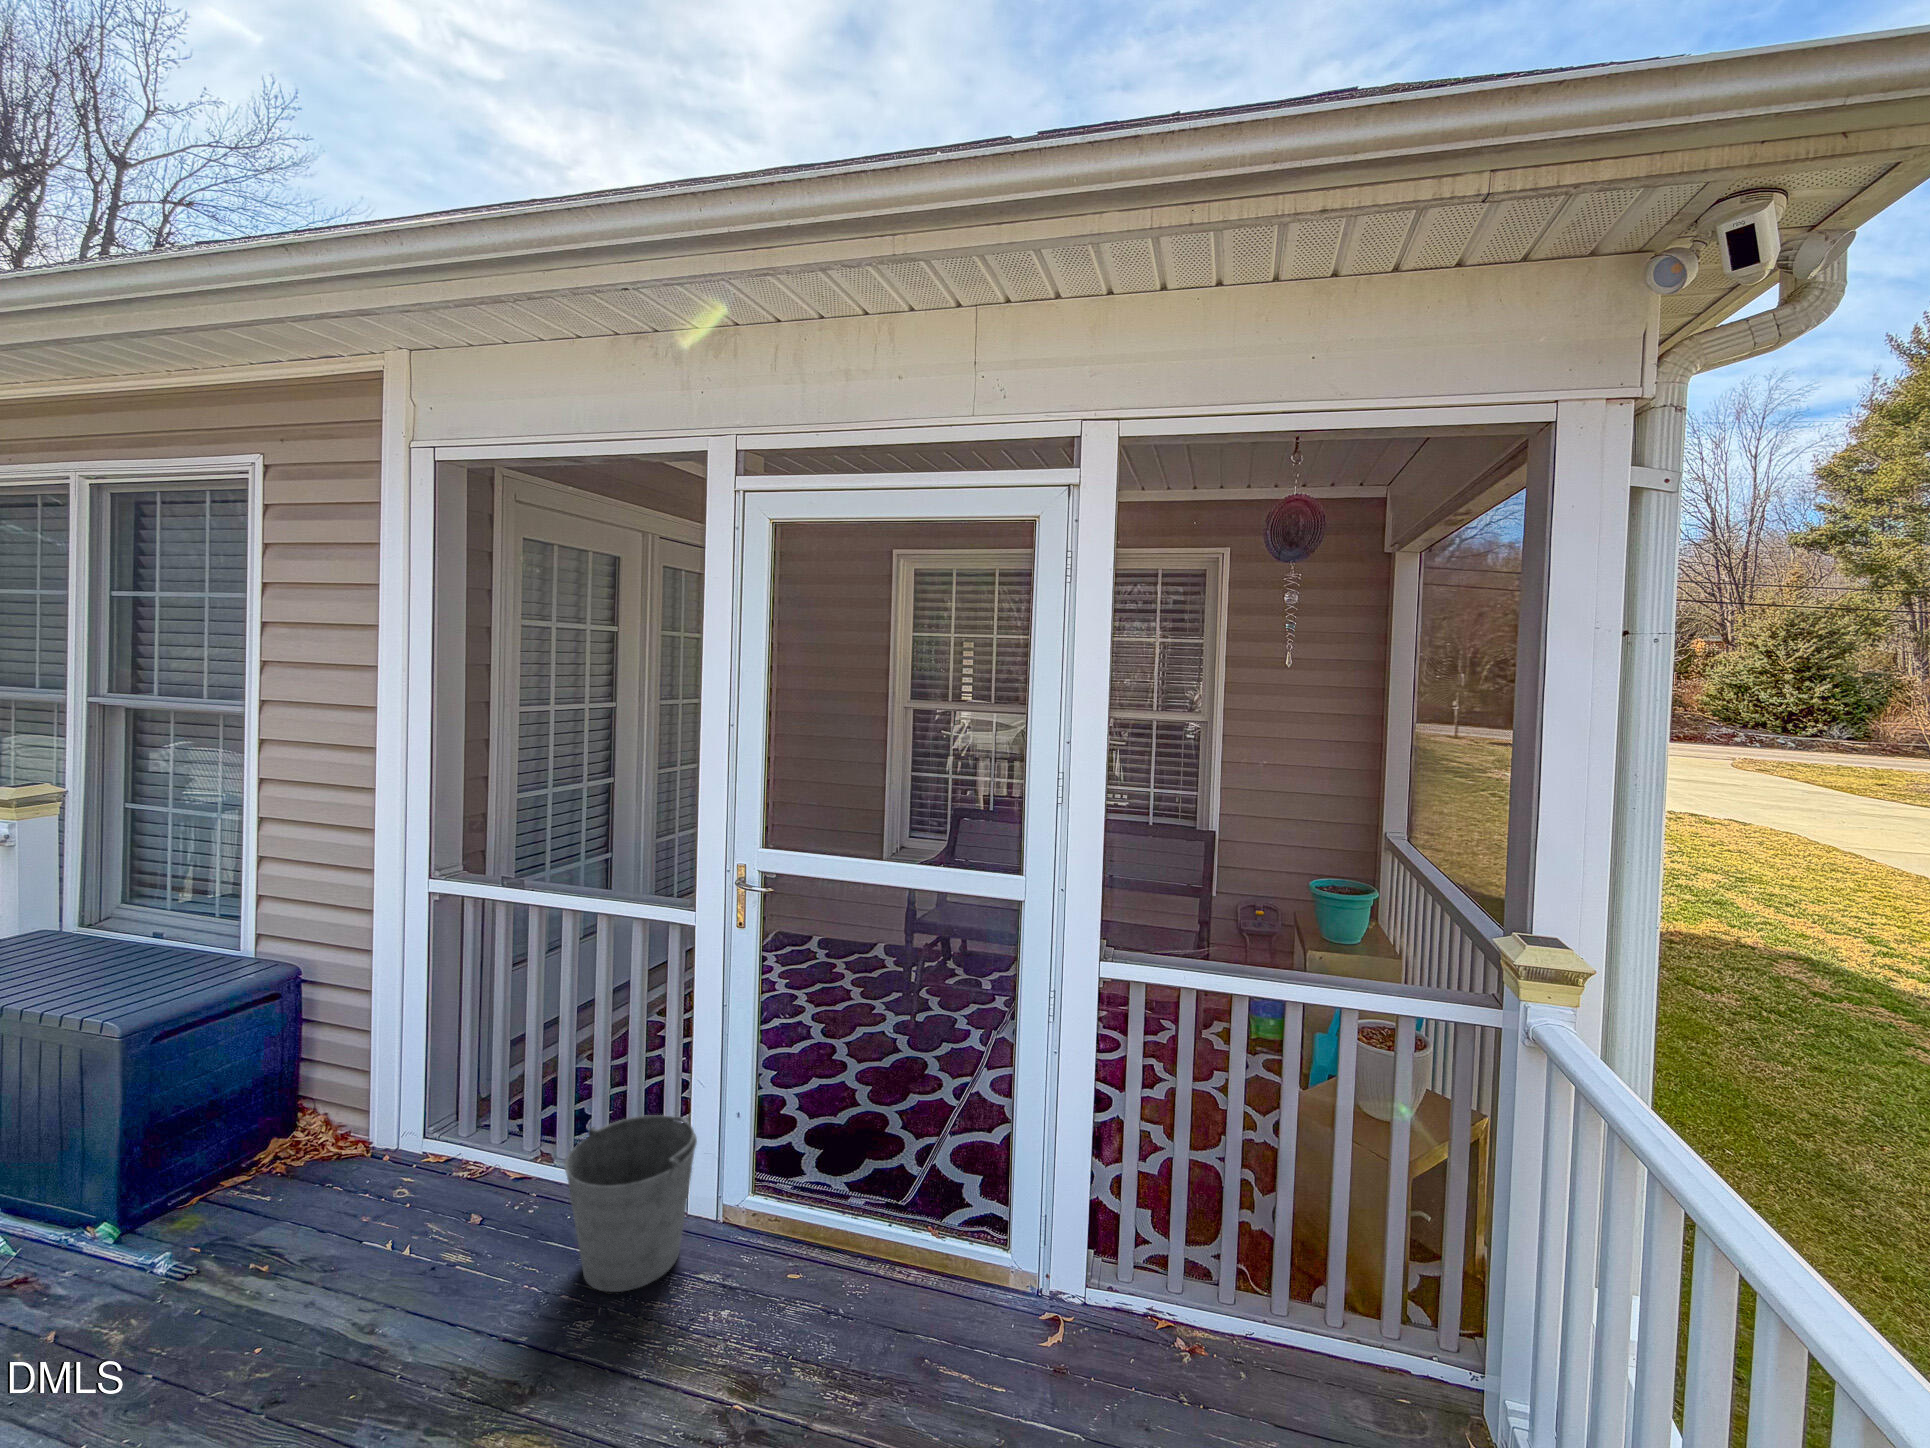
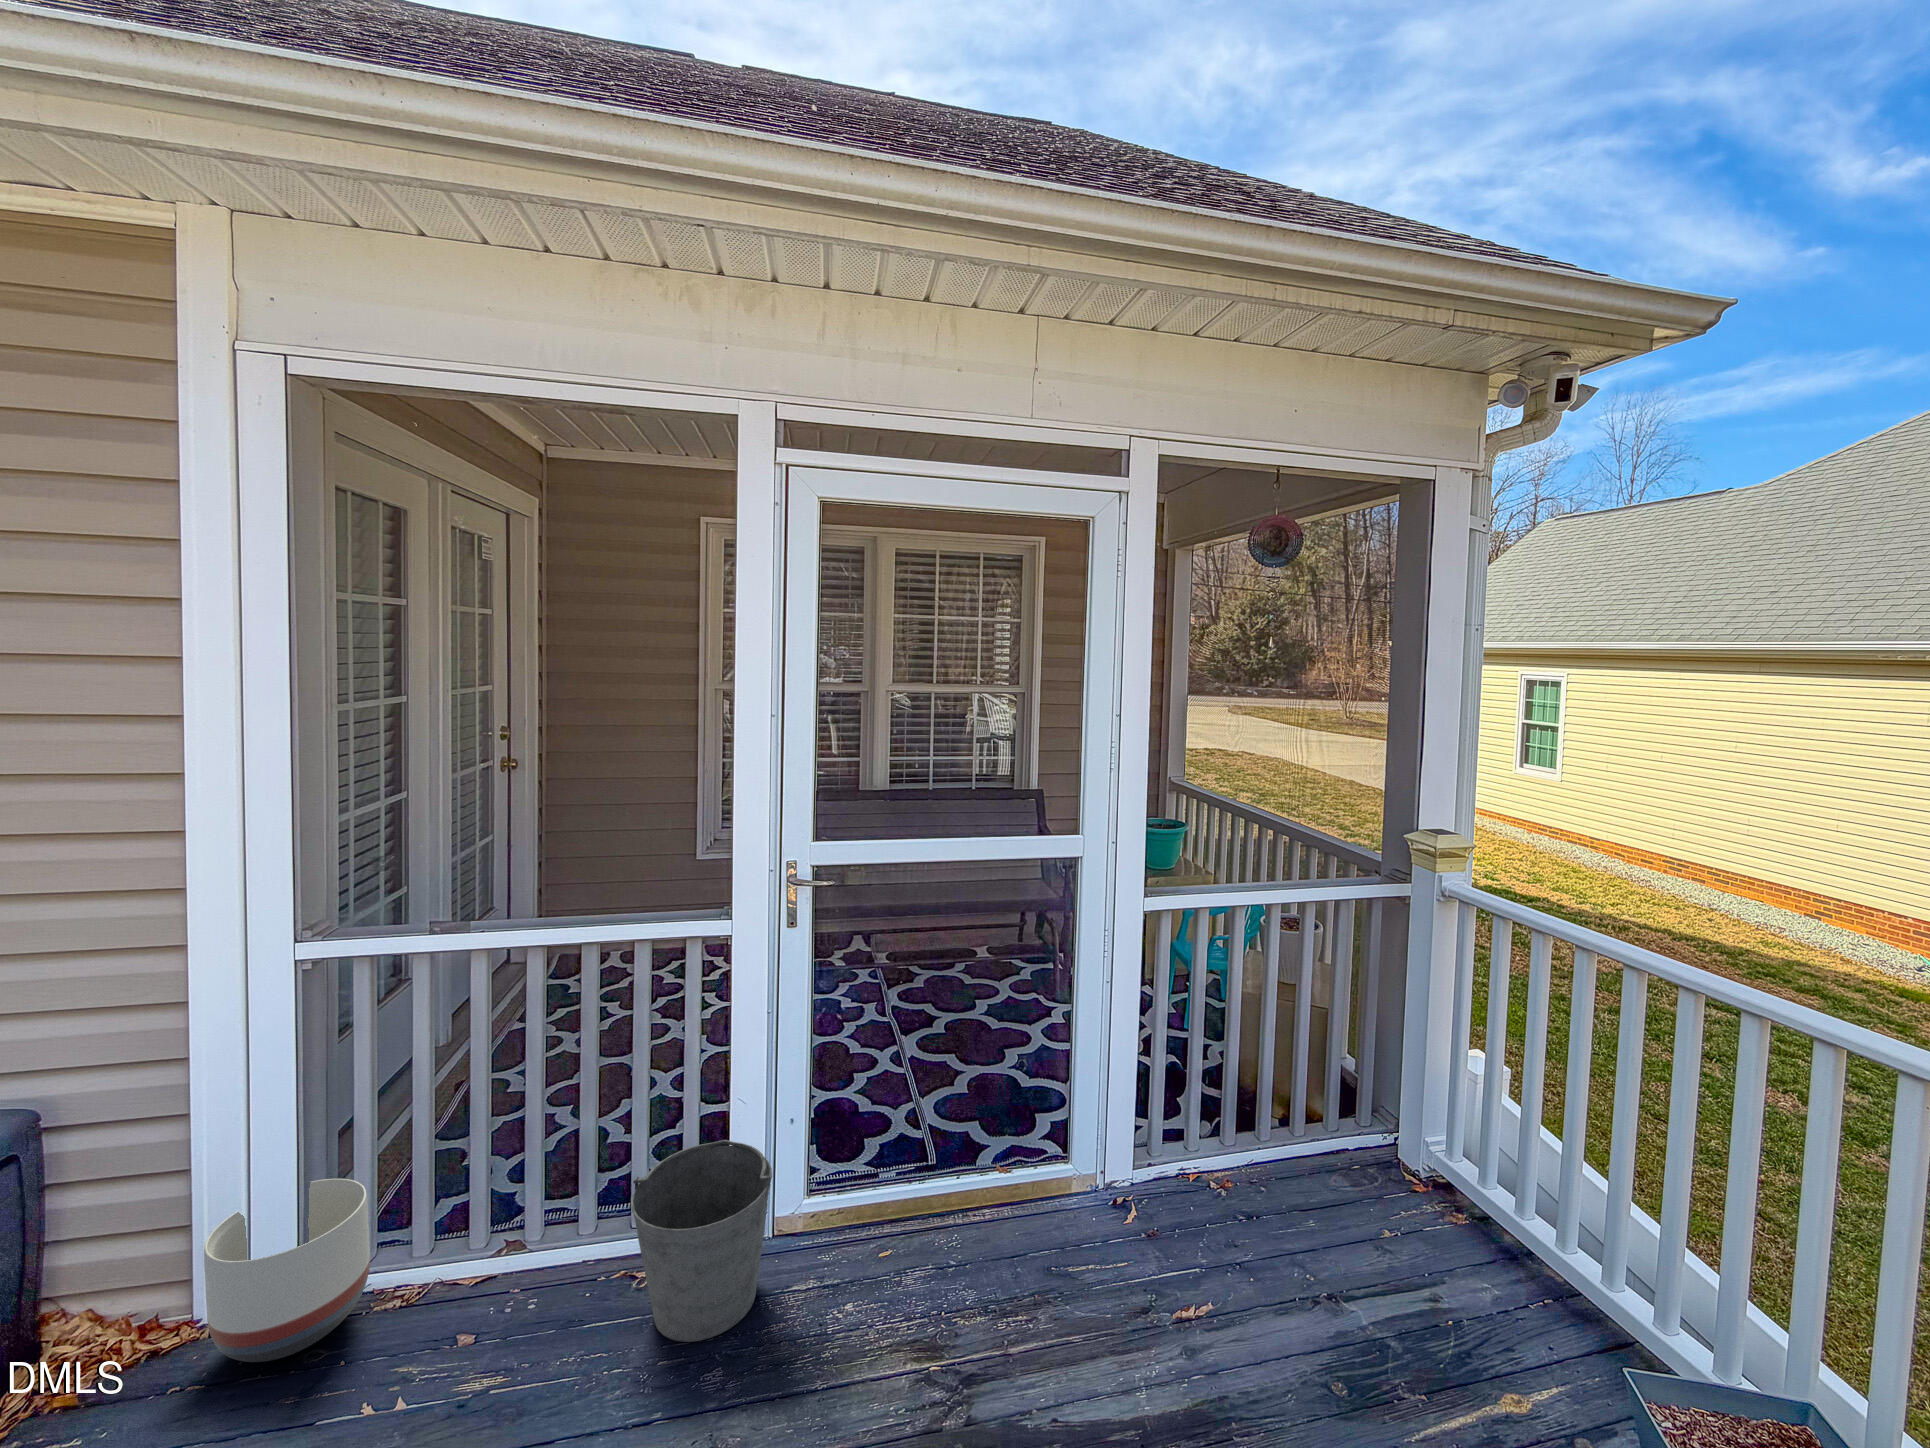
planter: none [339,1062,454,1188] -> present [204,1179,370,1362]

